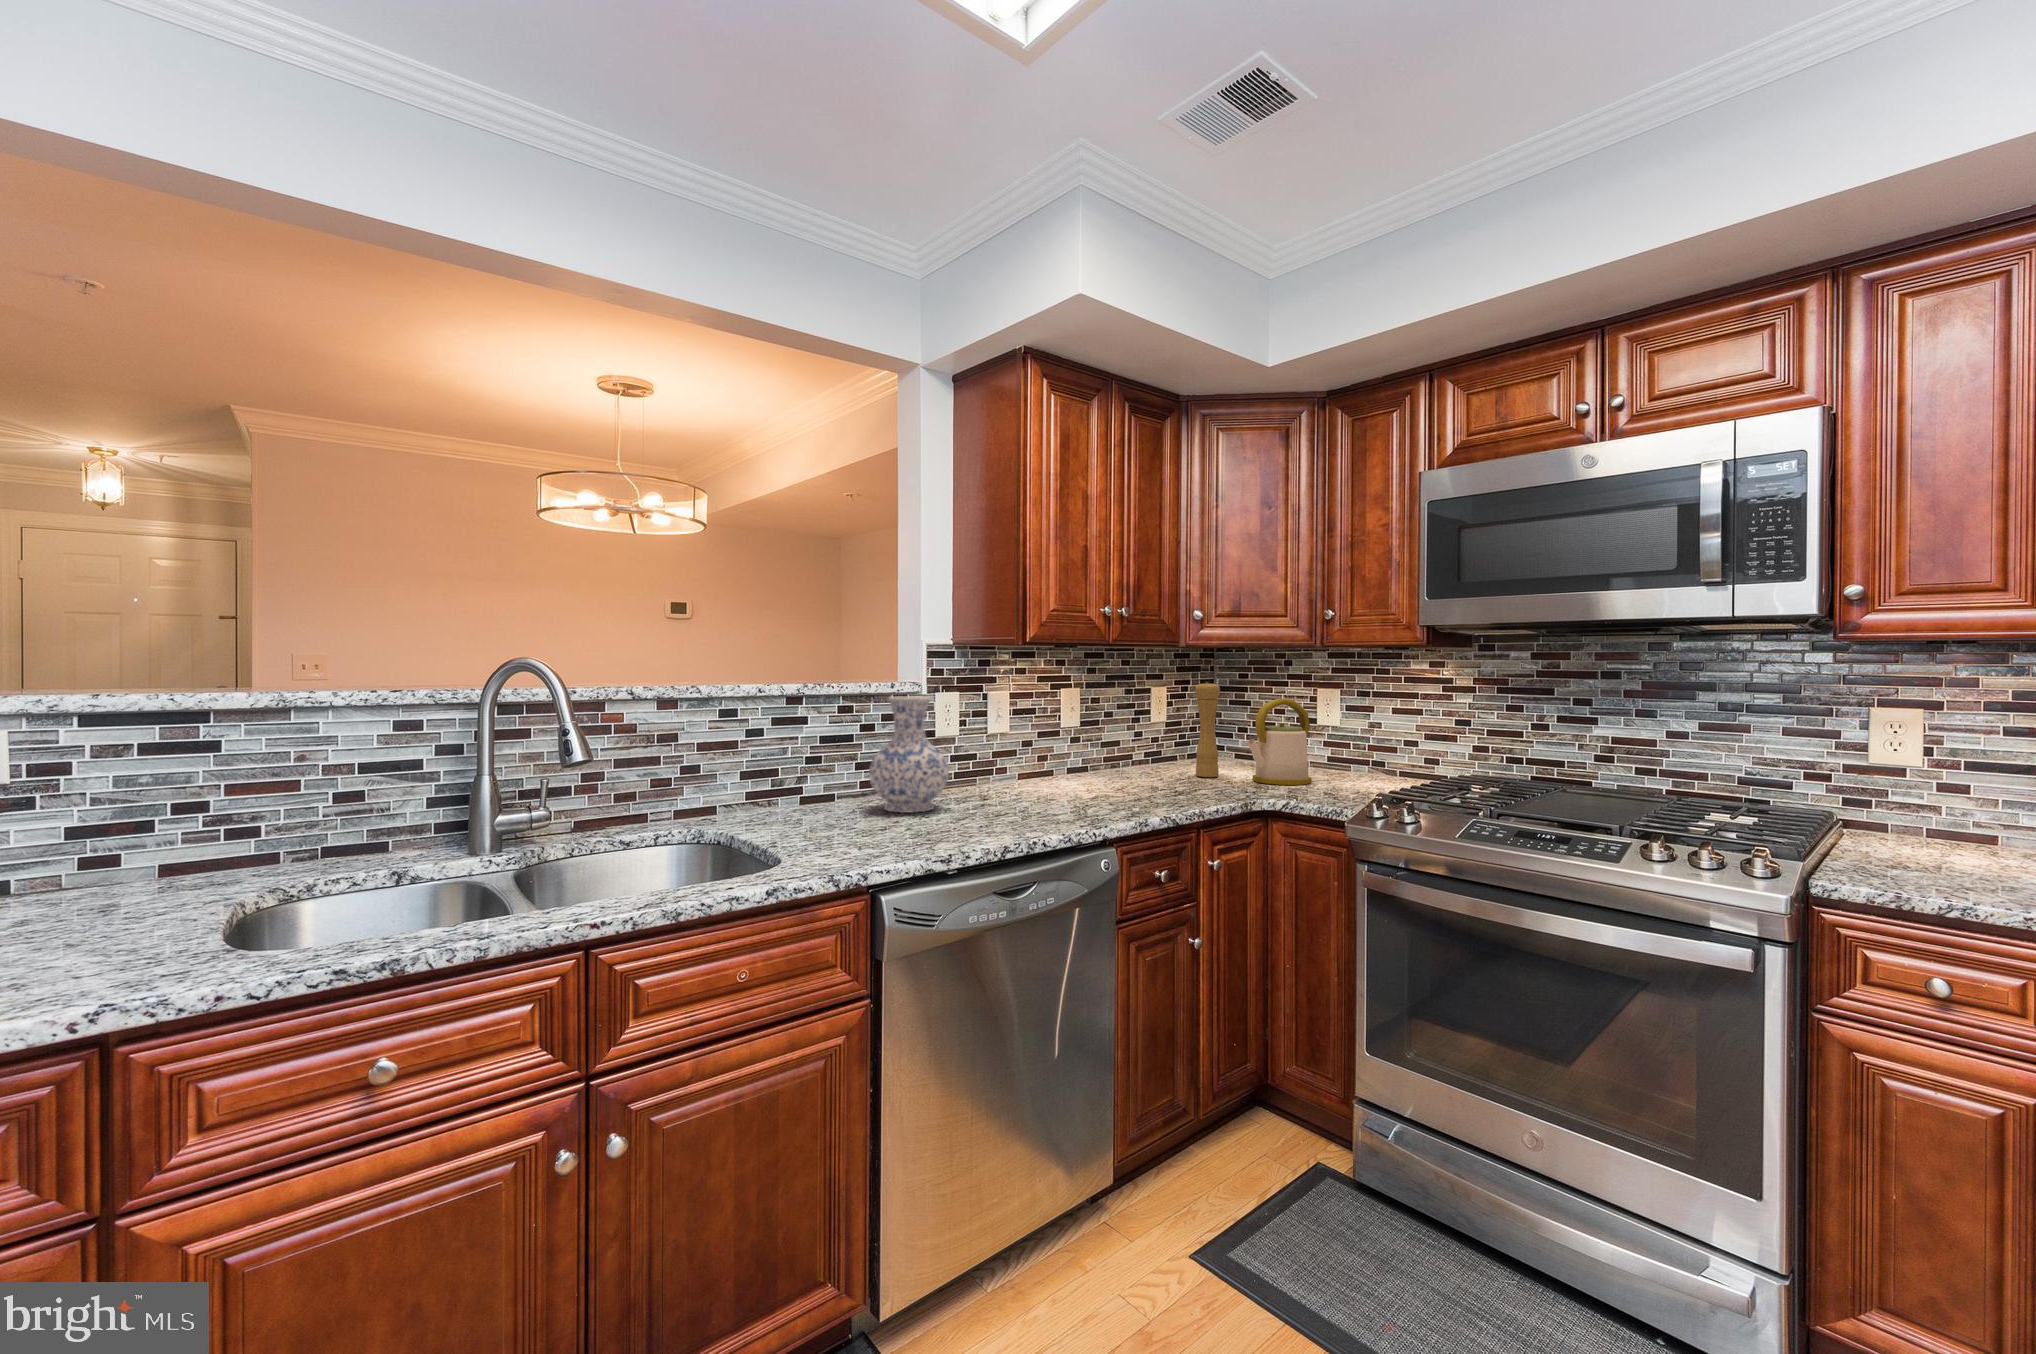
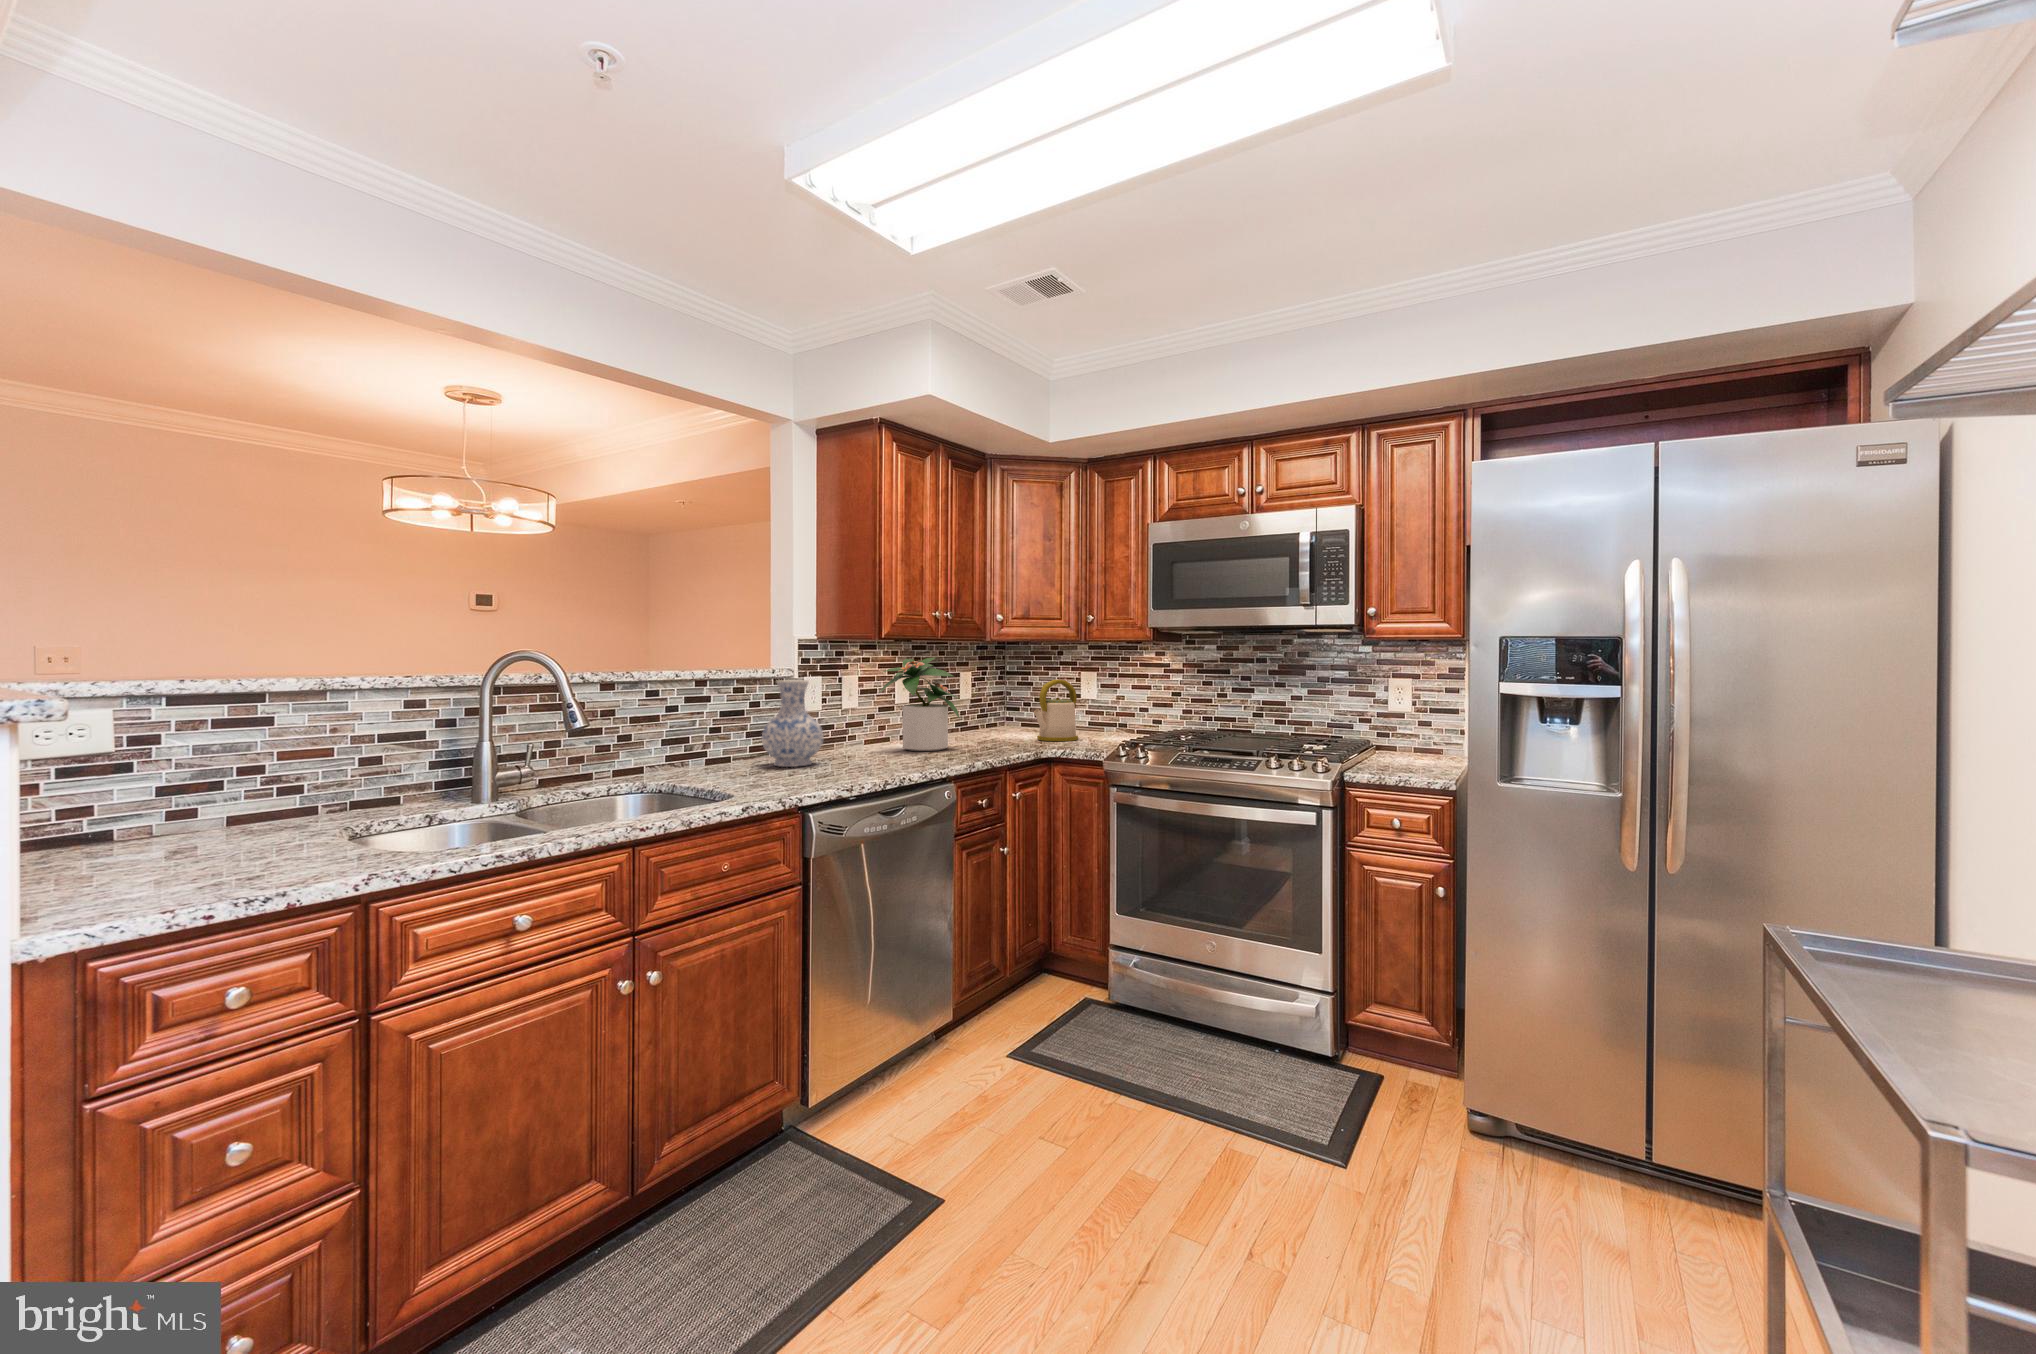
potted plant: none [1031,668,1143,794] -> present [879,658,959,751]
pepper mill: present [1195,682,1220,777] -> none [995,668,1013,739]

